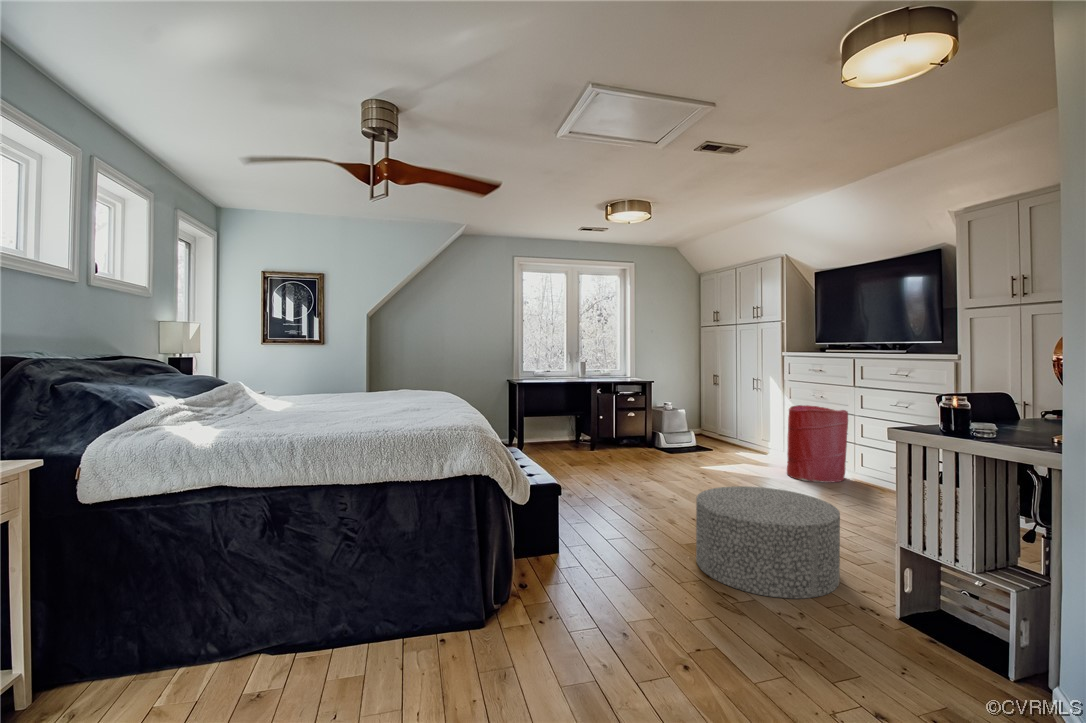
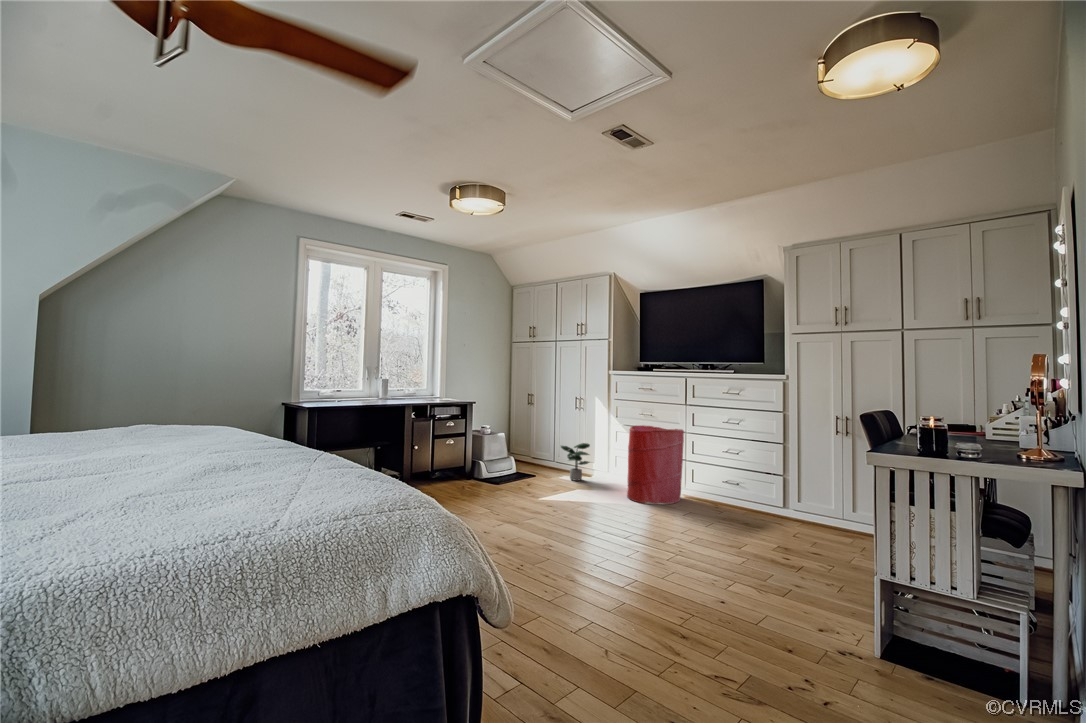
potted plant: none [733,421,764,455] -> present [560,443,590,481]
ottoman: present [696,486,840,598] -> none [634,523,800,664]

